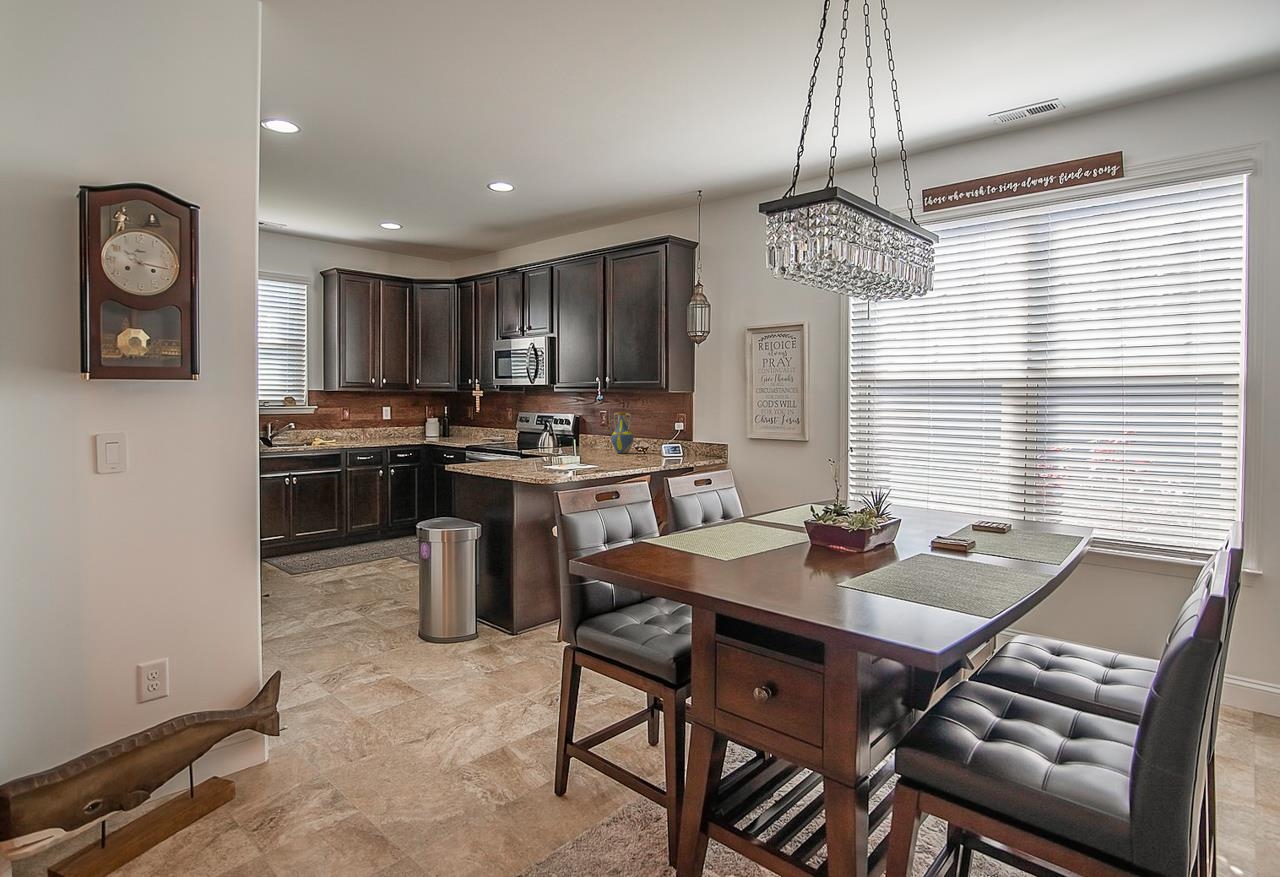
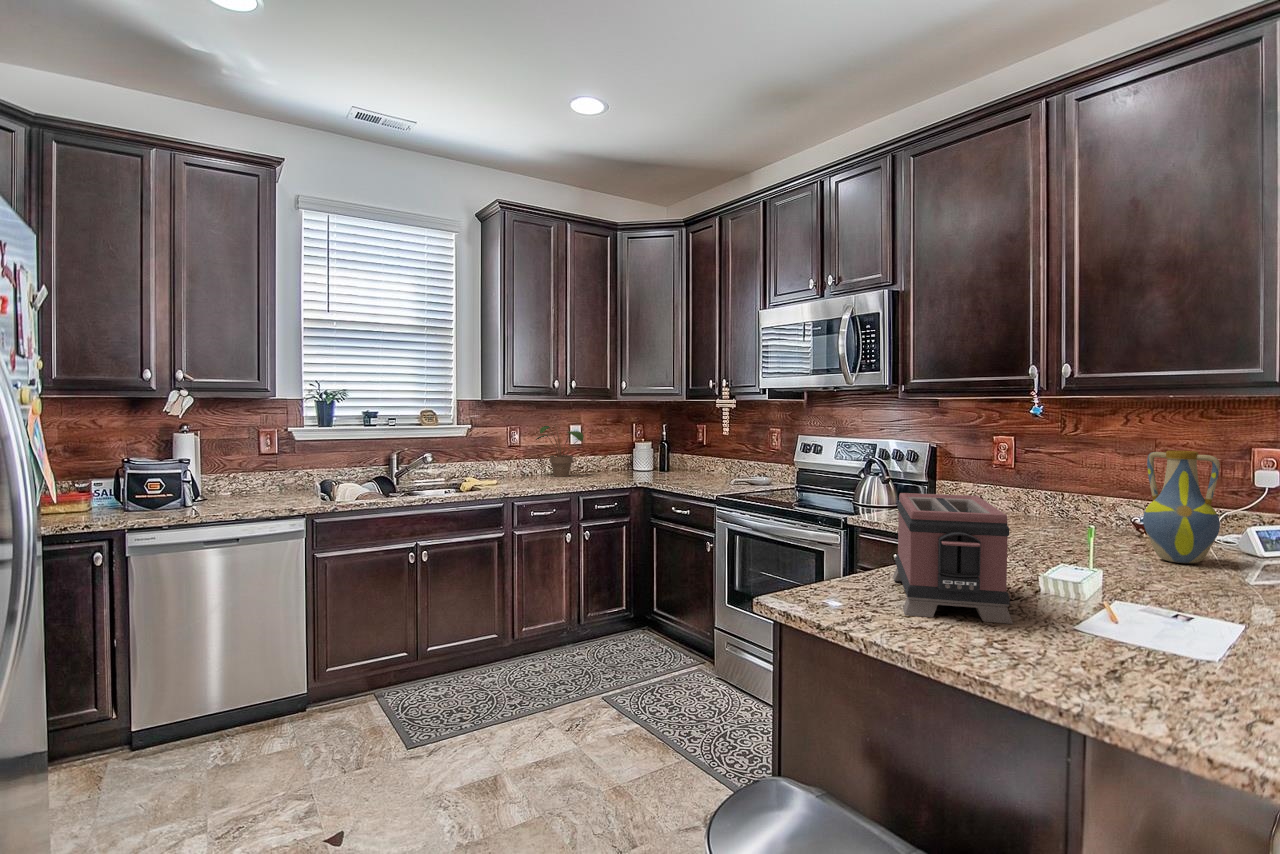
potted plant: none [359,404,396,439] -> present [536,424,584,477]
toaster: none [493,426,533,460] -> present [893,493,1013,624]

